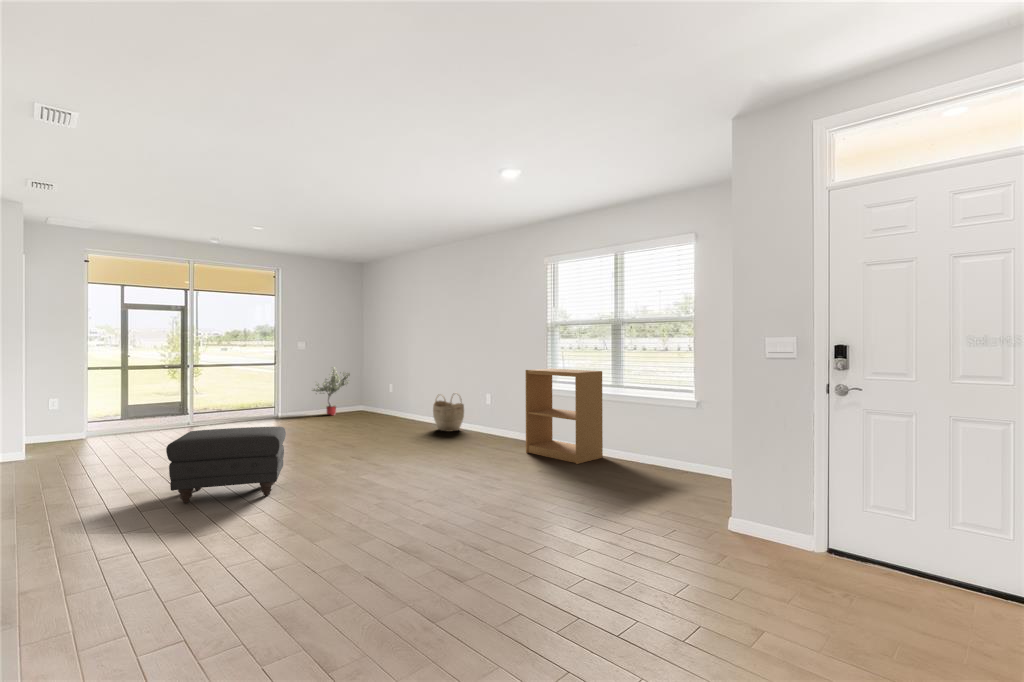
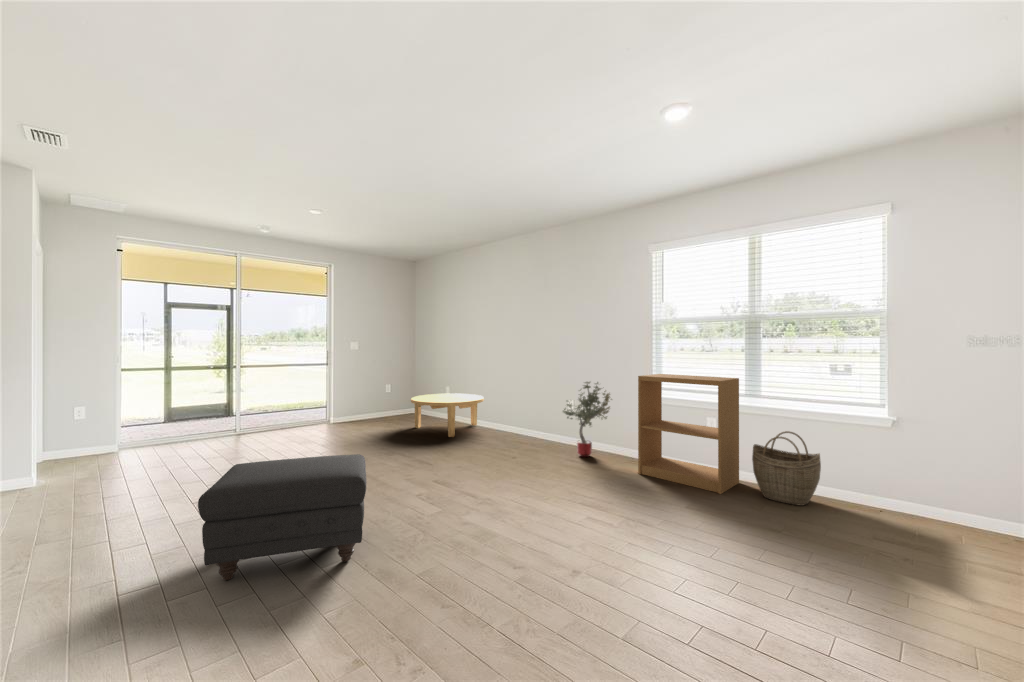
potted tree: present [312,367,350,416] -> present [563,382,612,457]
coffee table: none [350,390,420,429] -> present [411,393,484,437]
woven basket: present [433,397,464,432] -> present [752,431,821,506]

